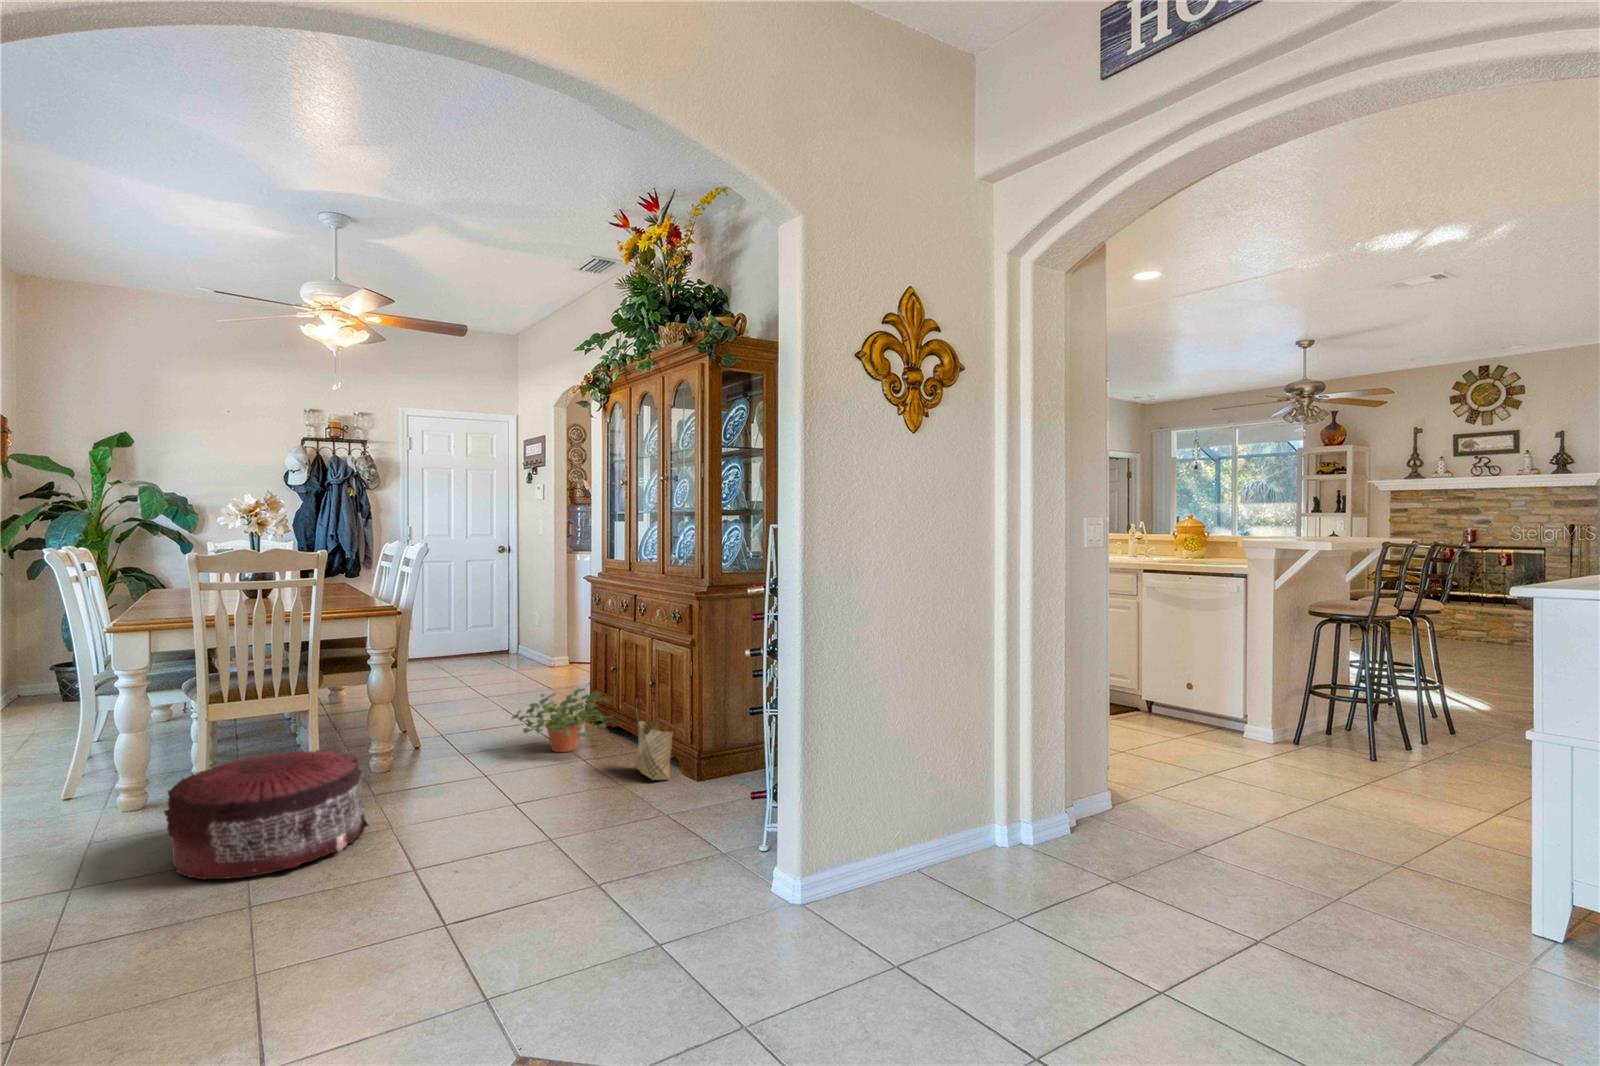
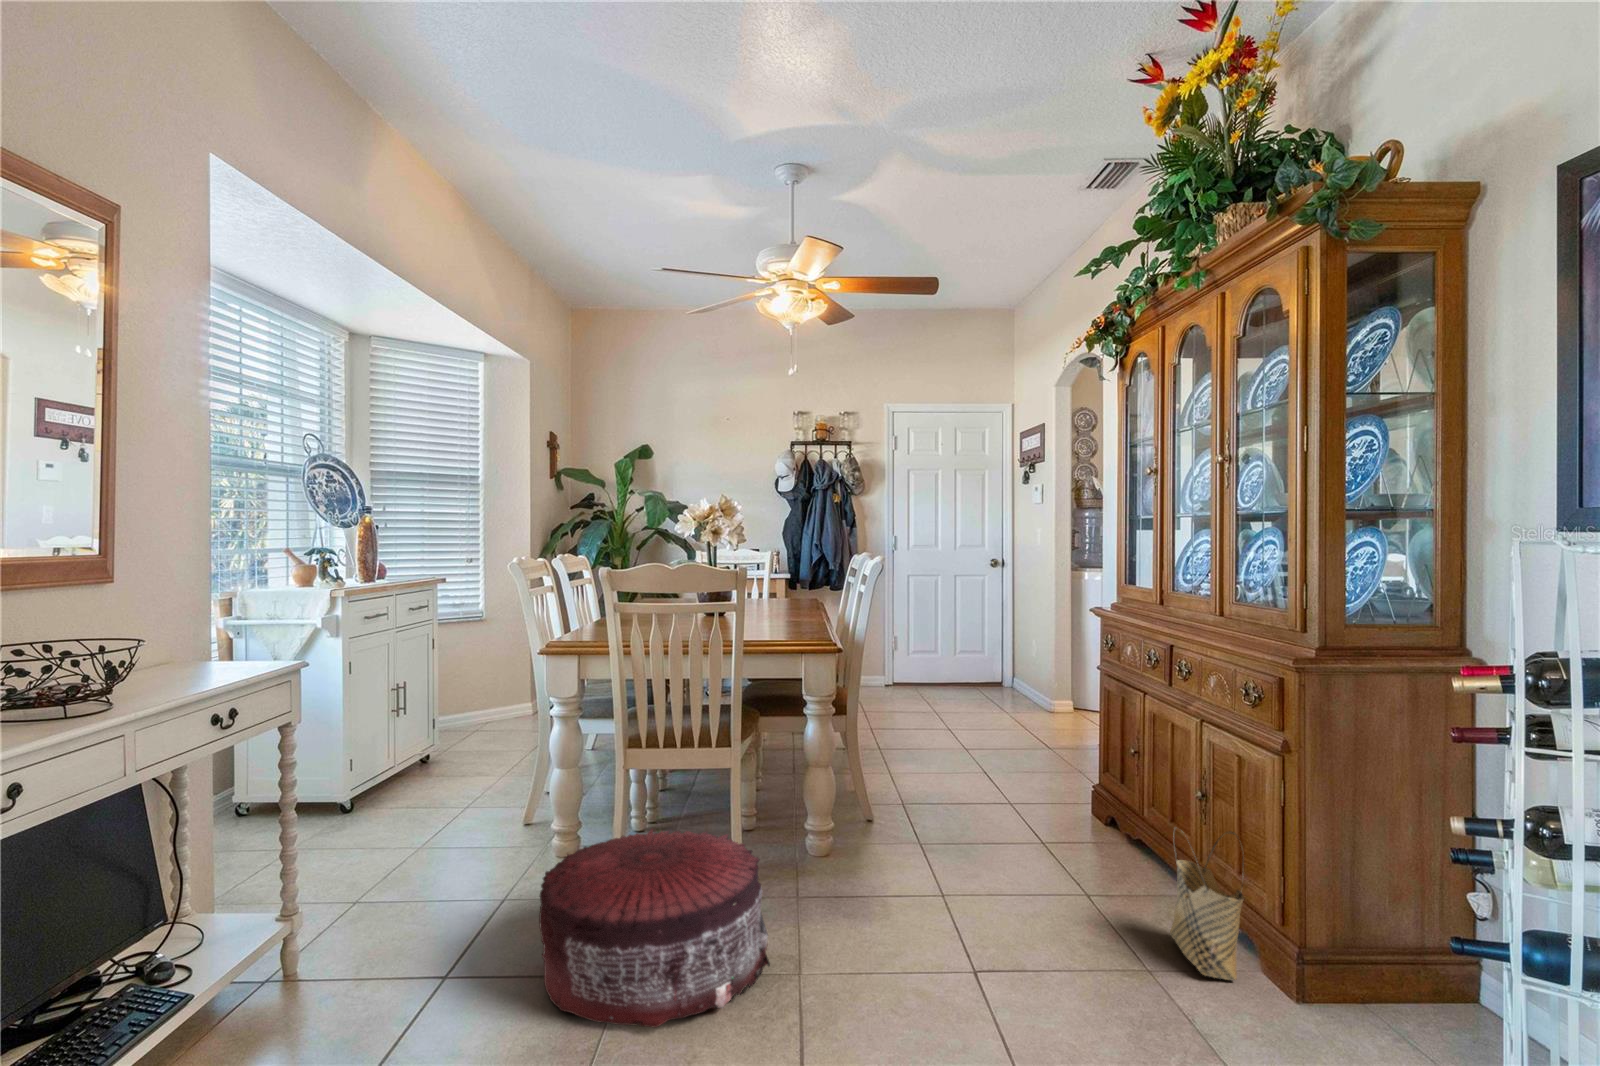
potted plant: present [512,689,615,752] -> none [983,773,1138,870]

